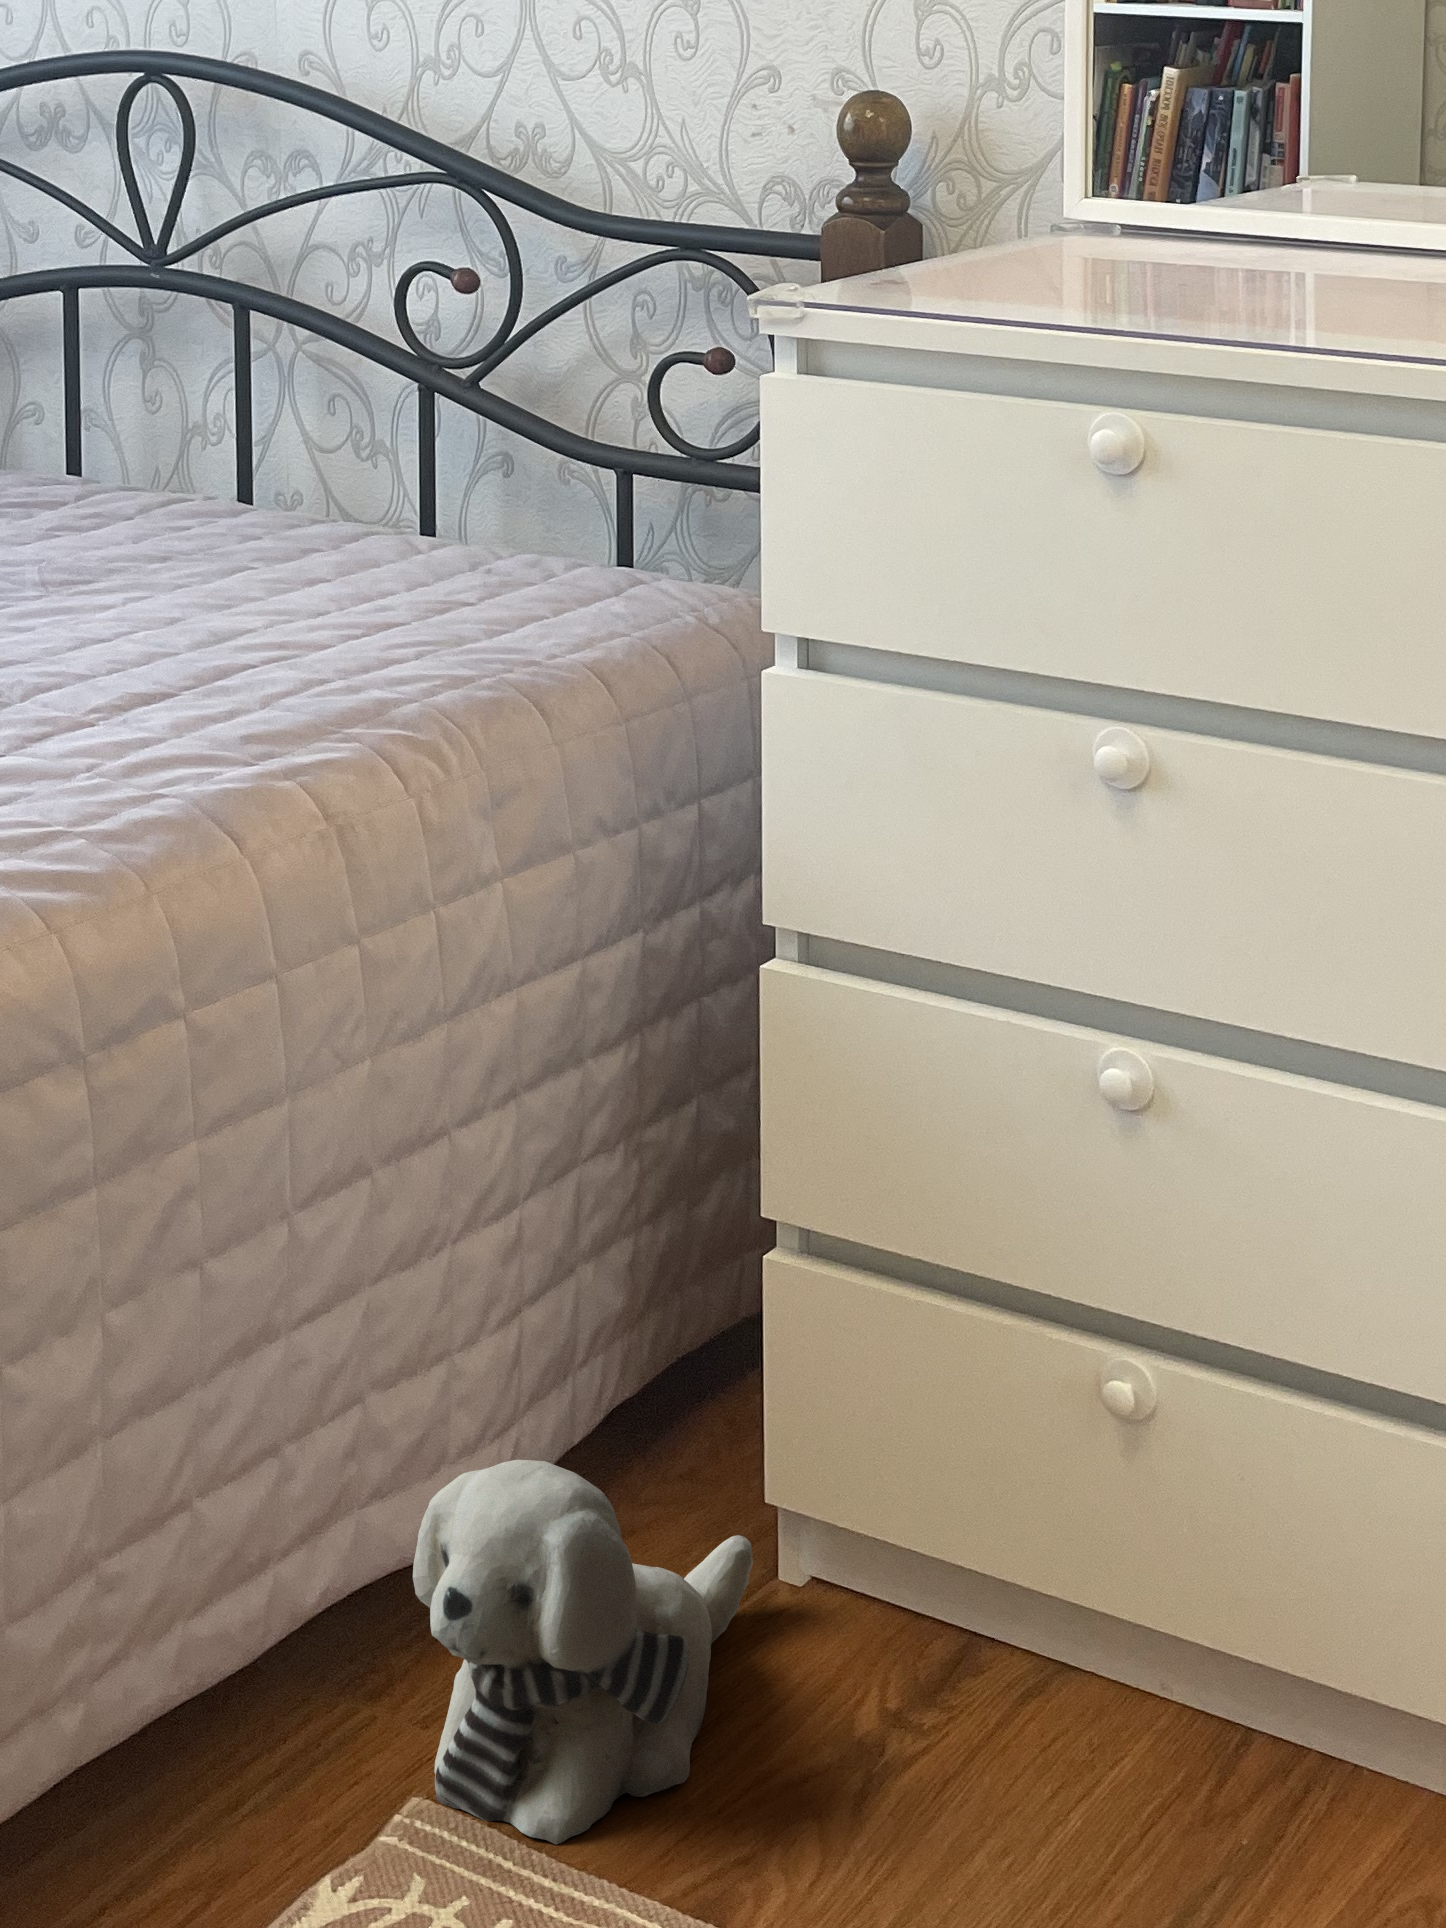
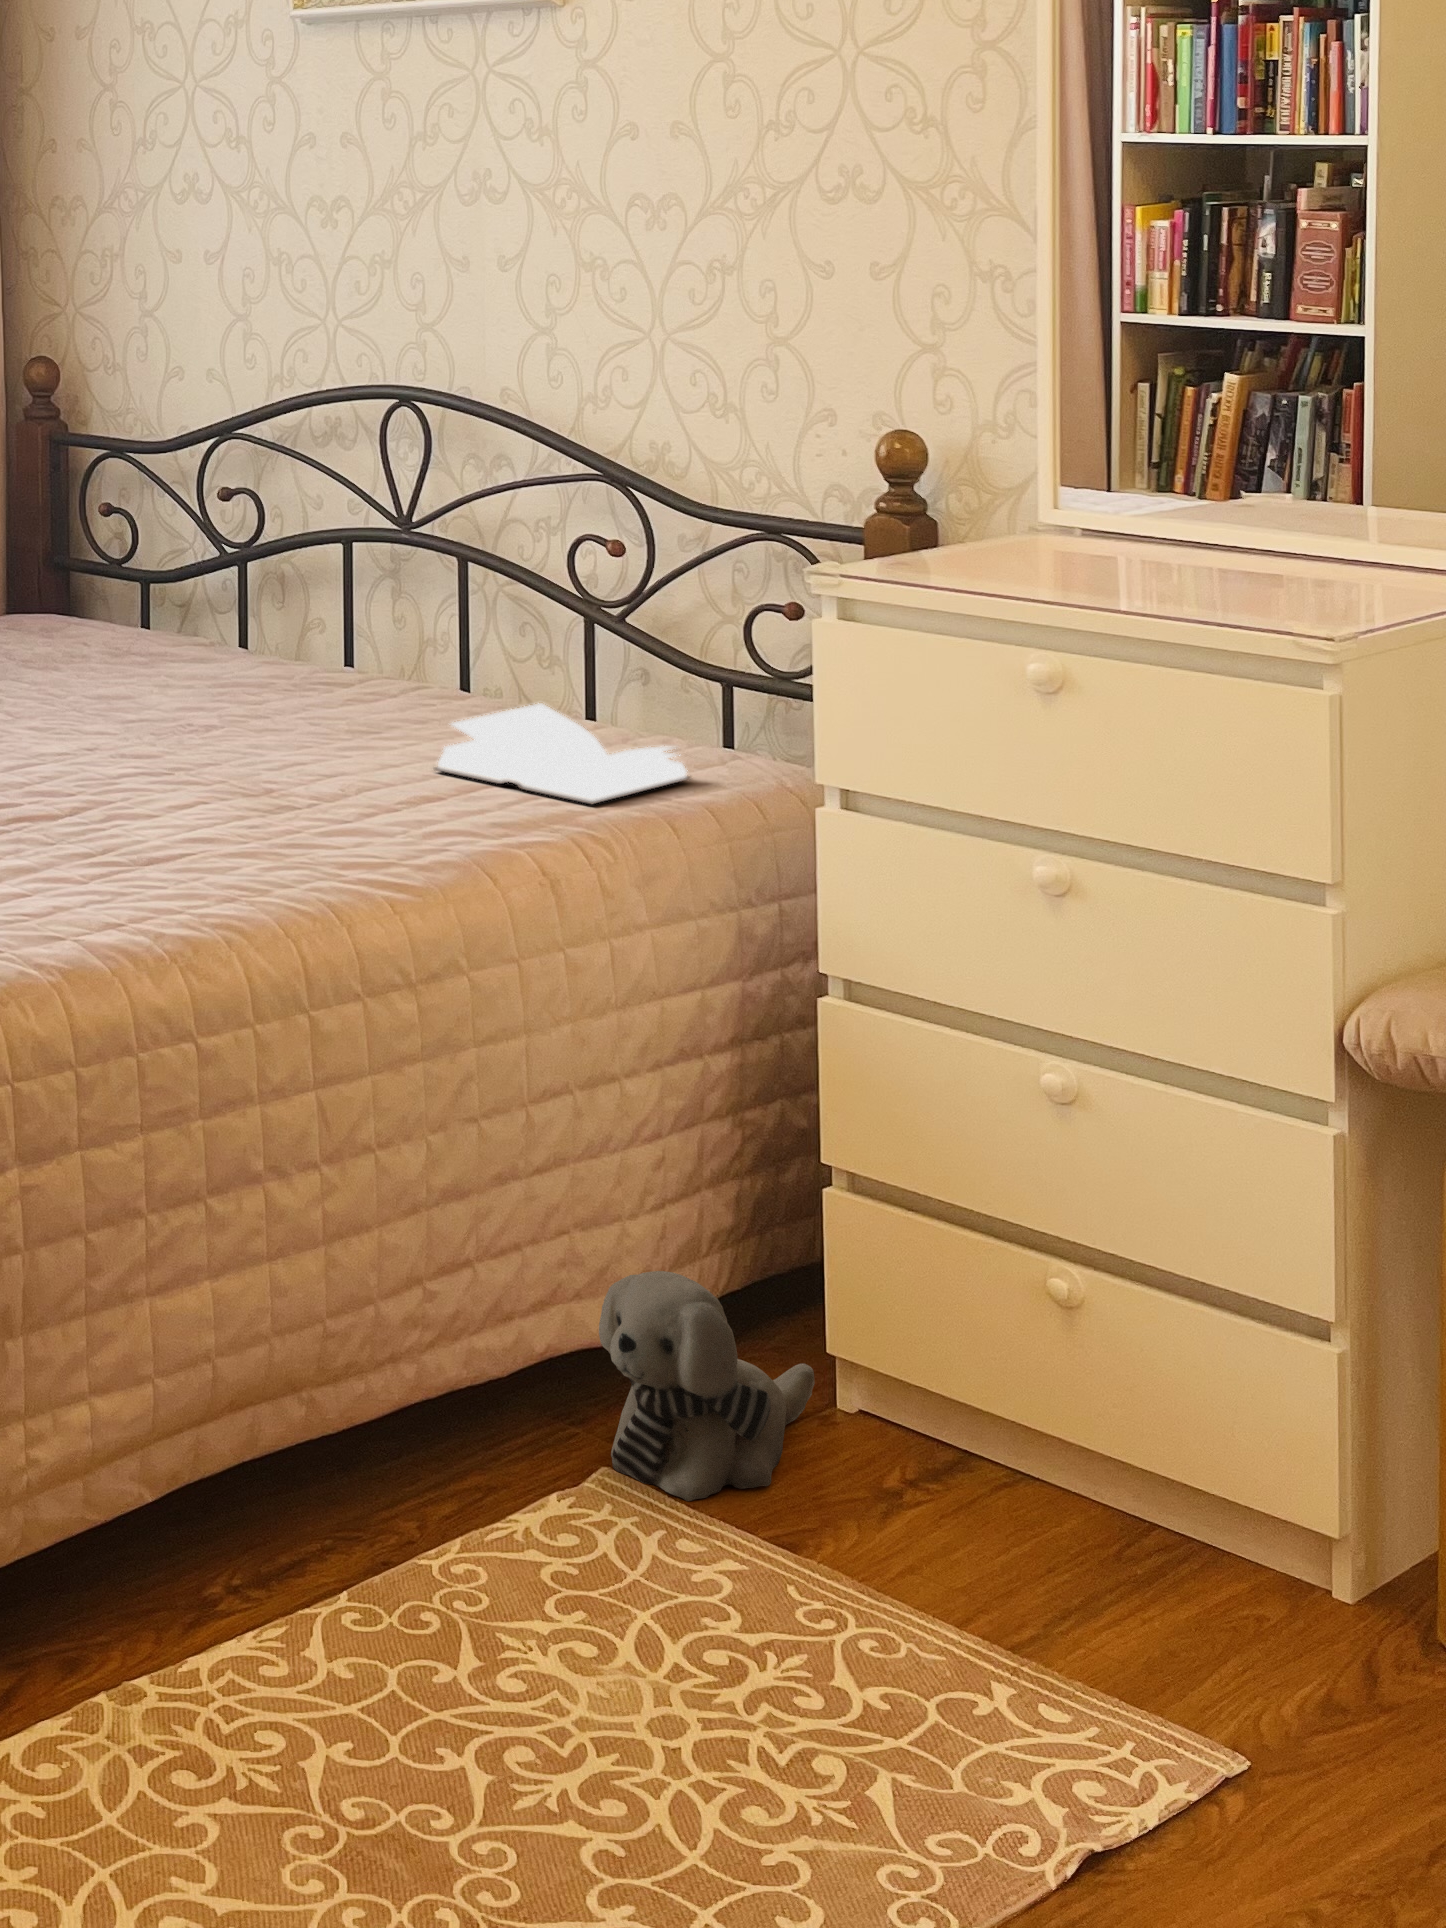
book: none [160,527,567,691] -> present [435,703,690,805]

